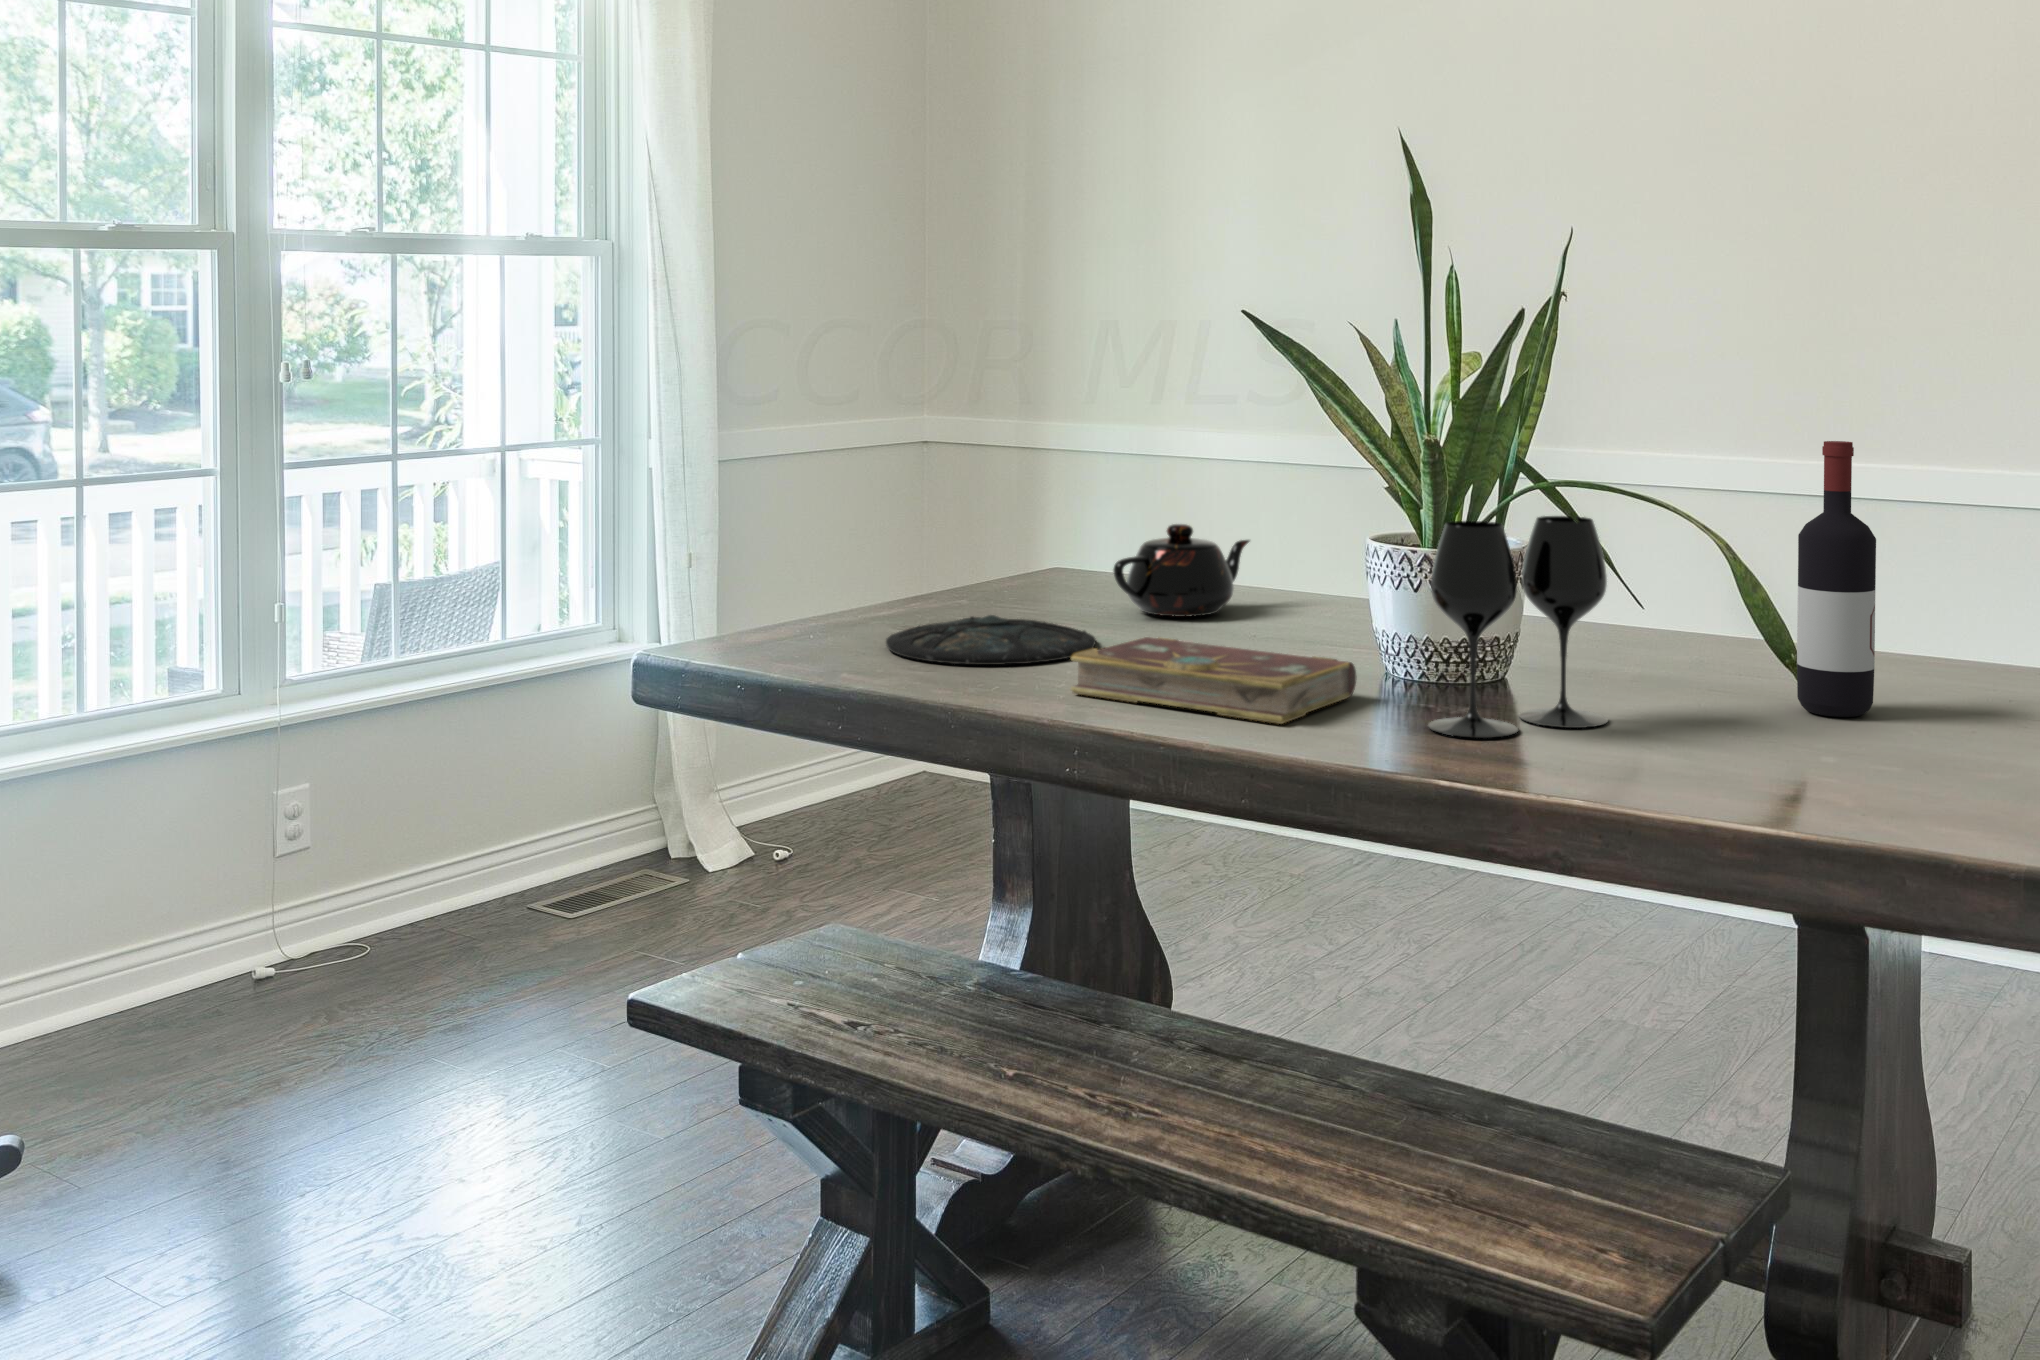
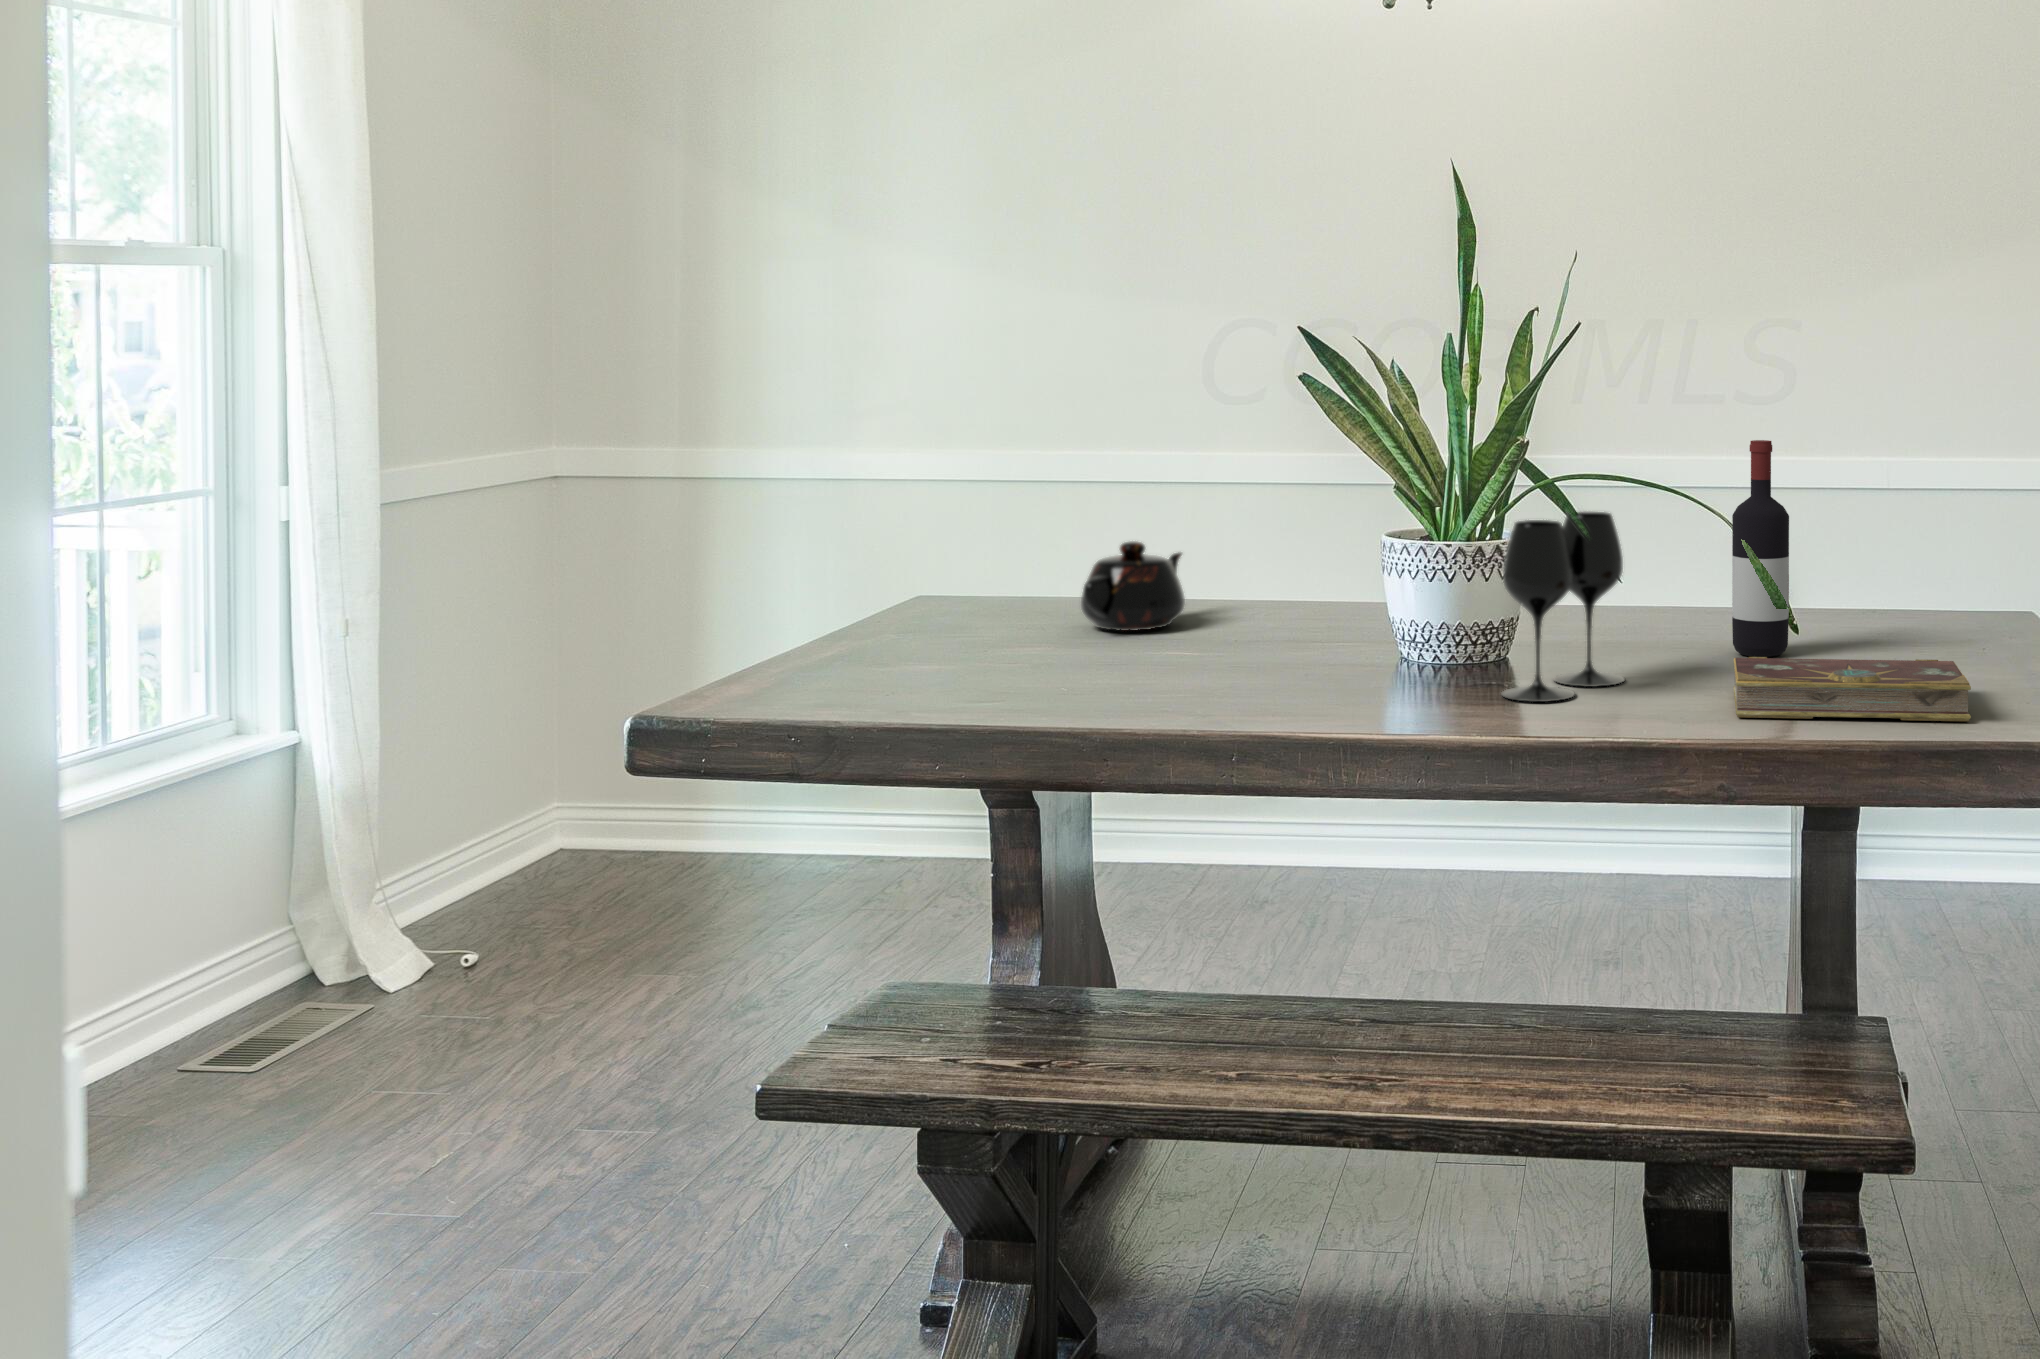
plate: present [886,615,1096,665] -> none [905,643,1119,693]
book: present [1071,637,1356,724] -> present [1733,657,1971,721]

